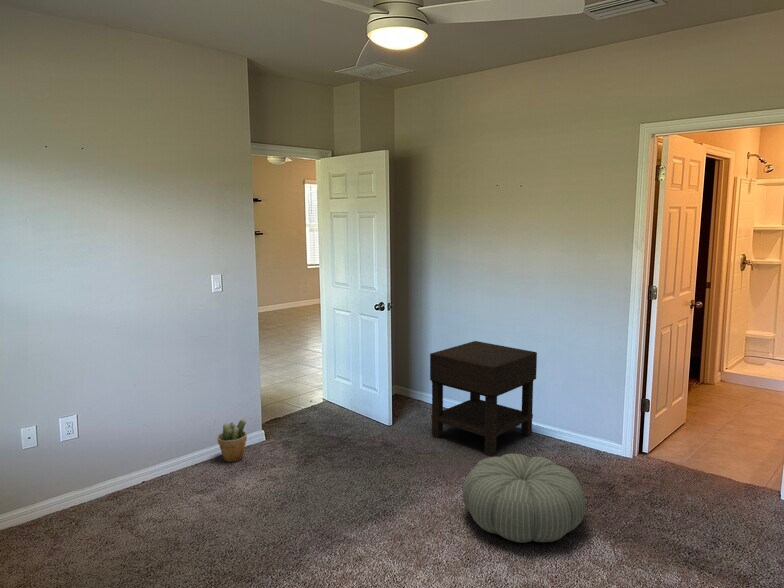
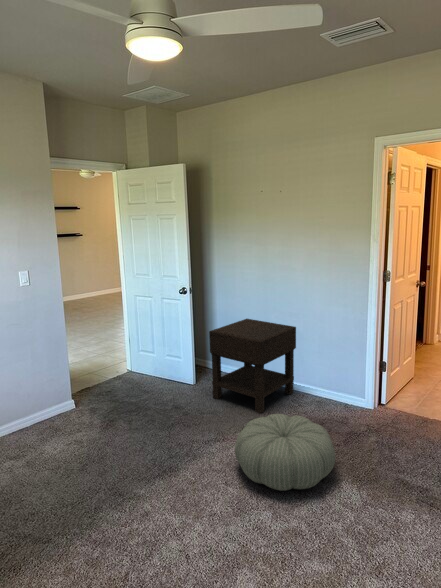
potted plant: present [217,420,247,462] -> none [30,393,56,429]

